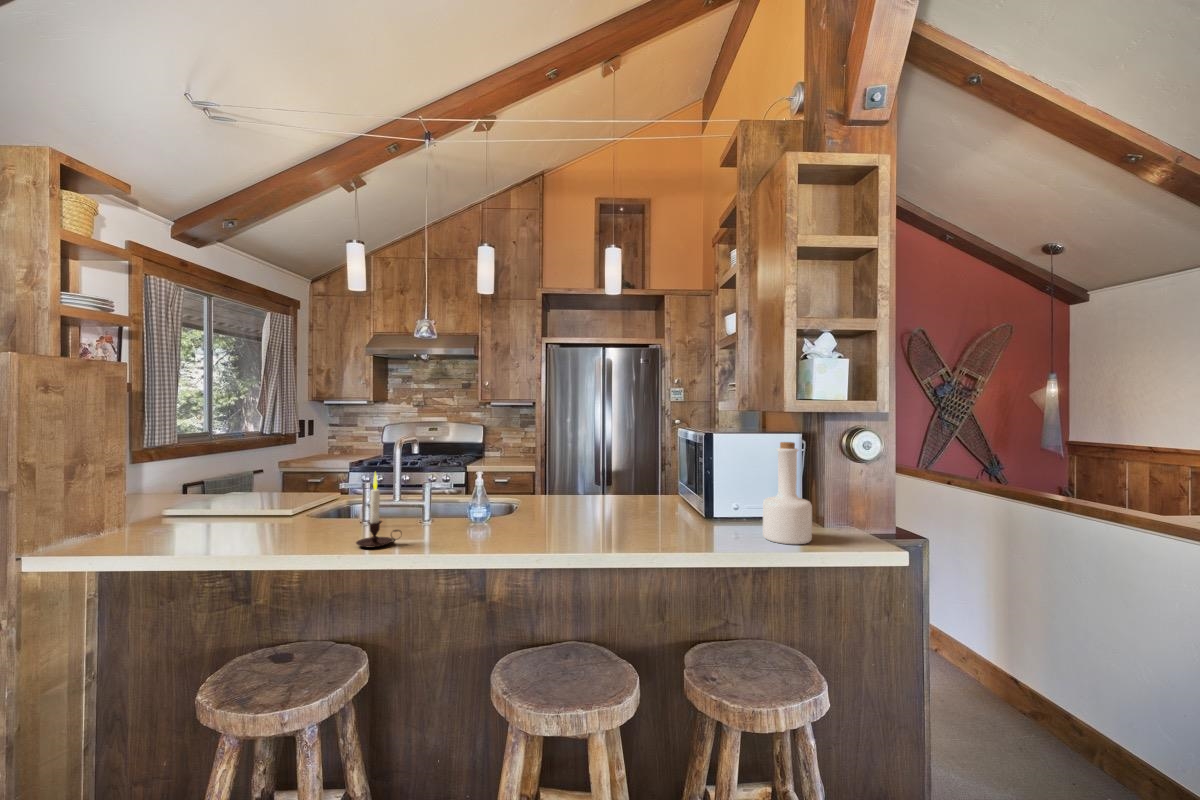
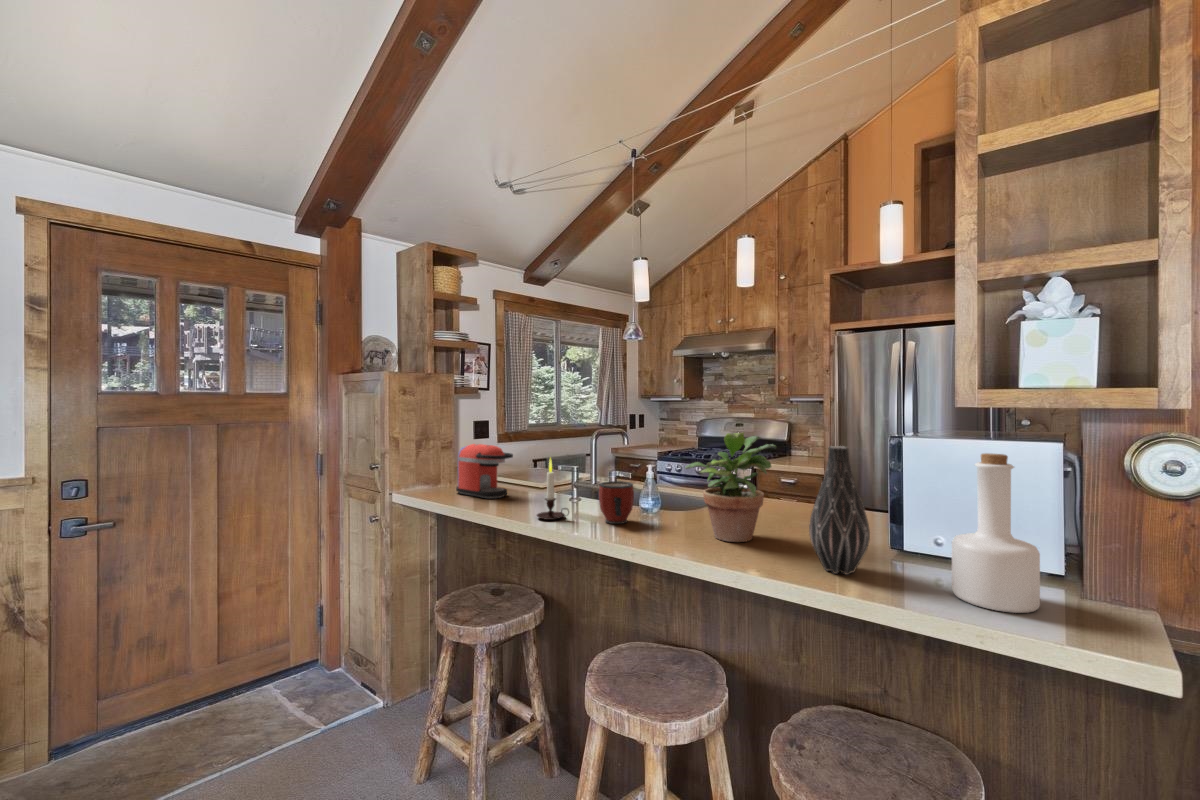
potted plant: none [538,434,615,535] -> present [685,433,776,542]
vase: none [670,442,714,542] -> present [809,446,870,575]
coffee maker: none [154,464,270,538] -> present [456,444,513,498]
mug: none [437,492,476,539] -> present [599,481,634,524]

